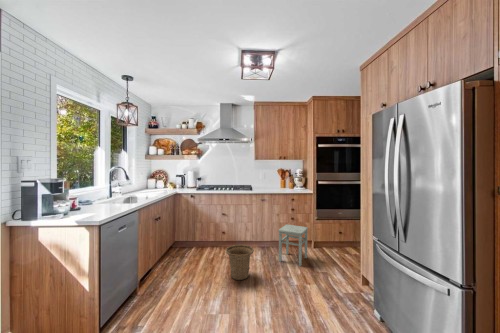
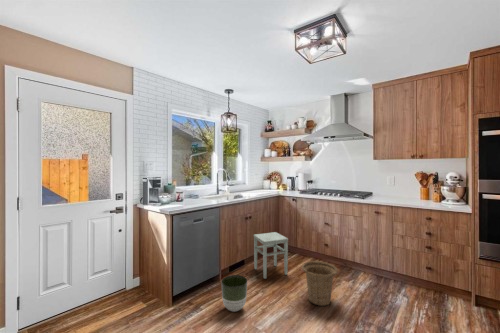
stool: present [278,225,308,266] -> present [253,232,288,279]
planter: none [164,276,191,313] -> present [221,275,247,312]

